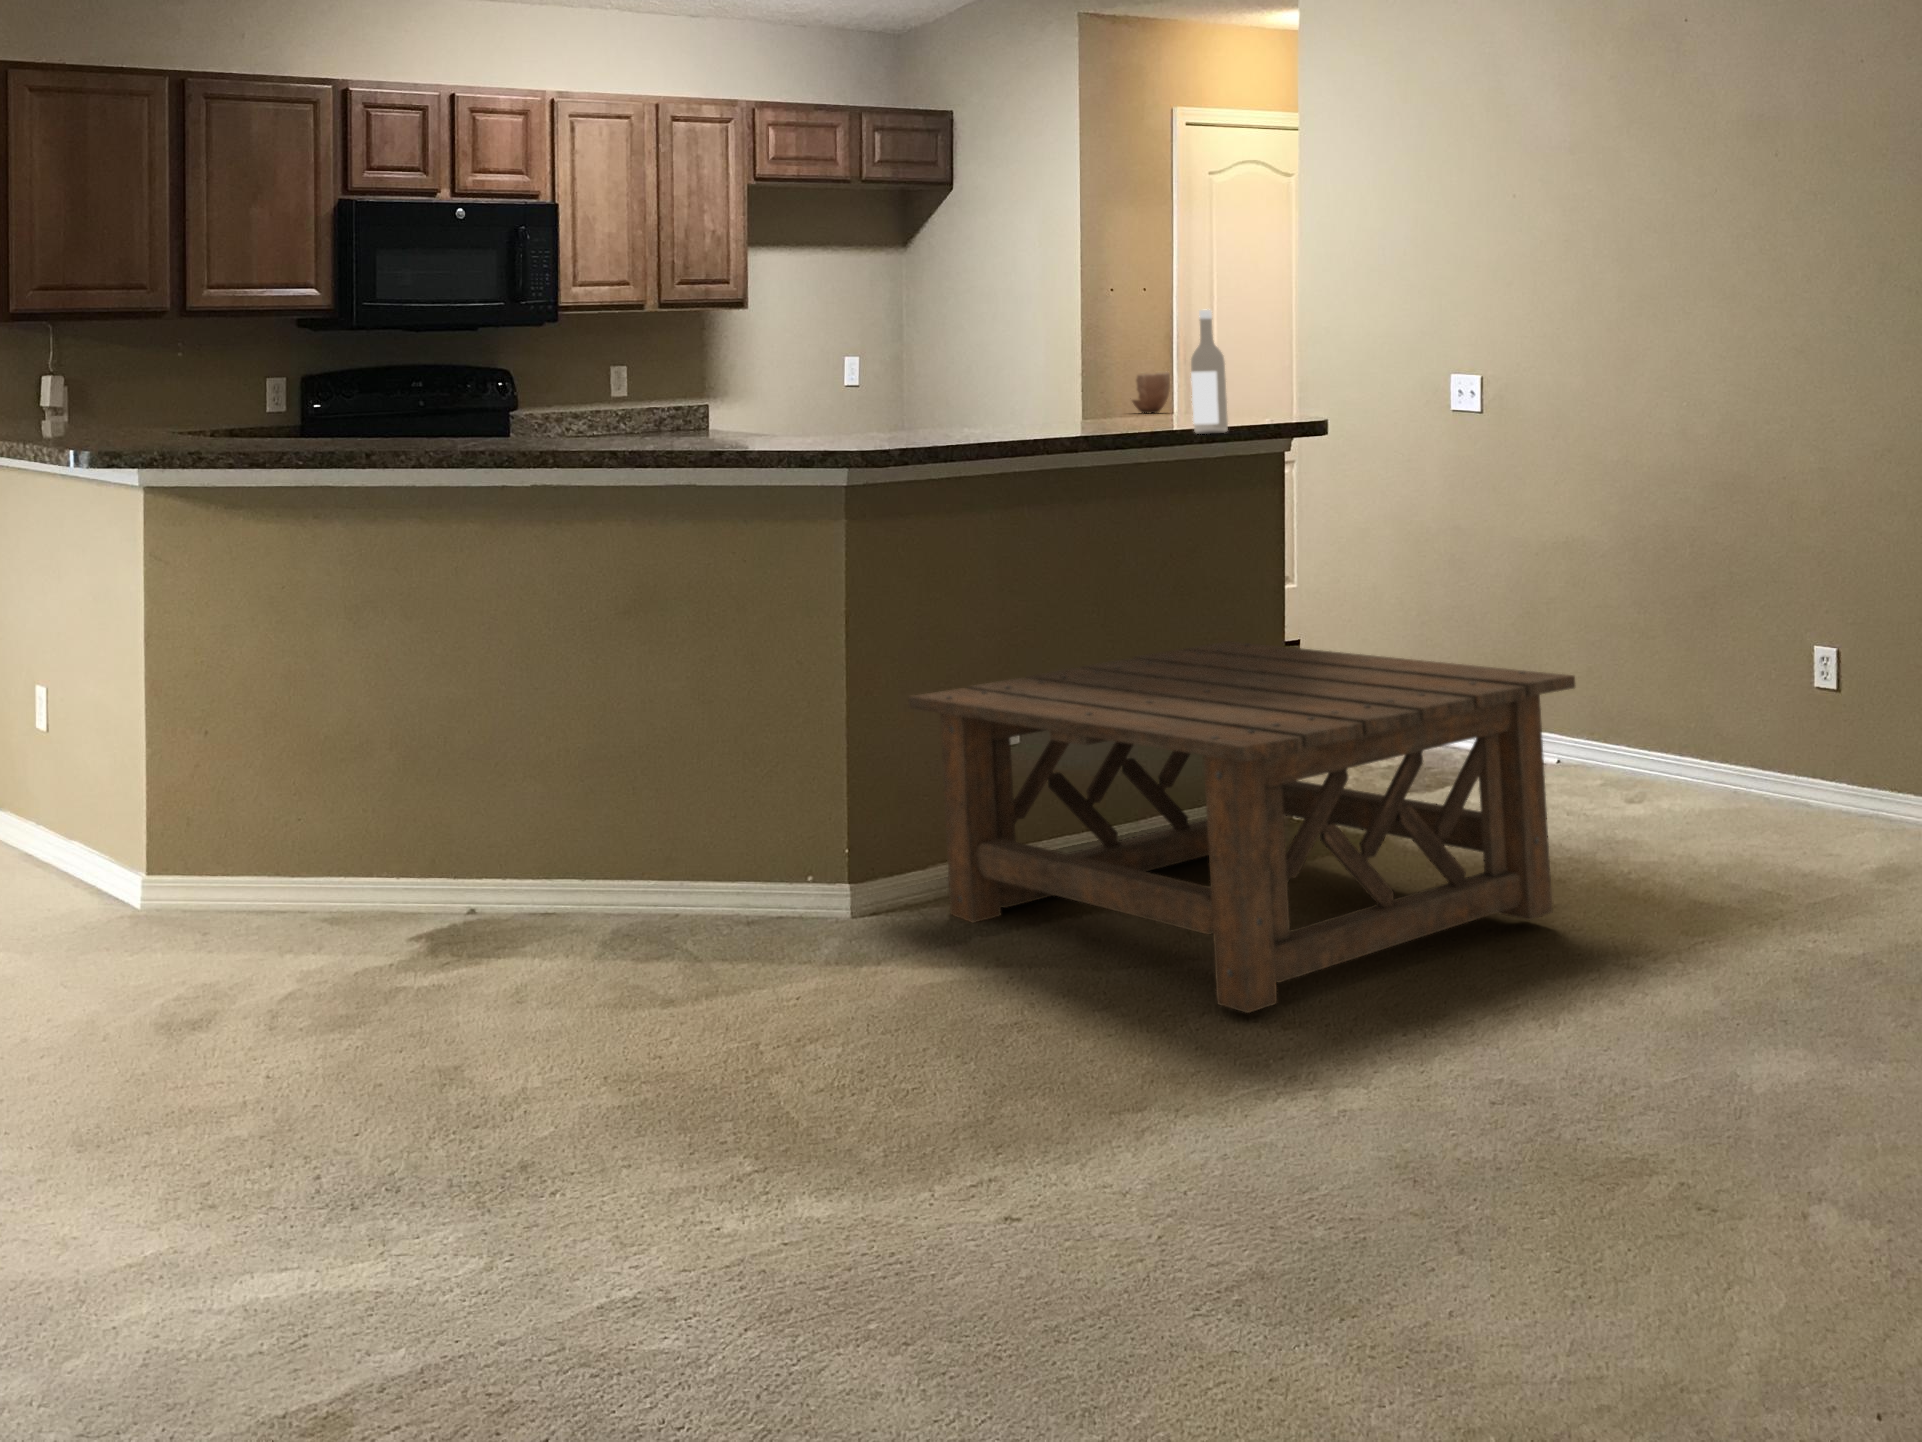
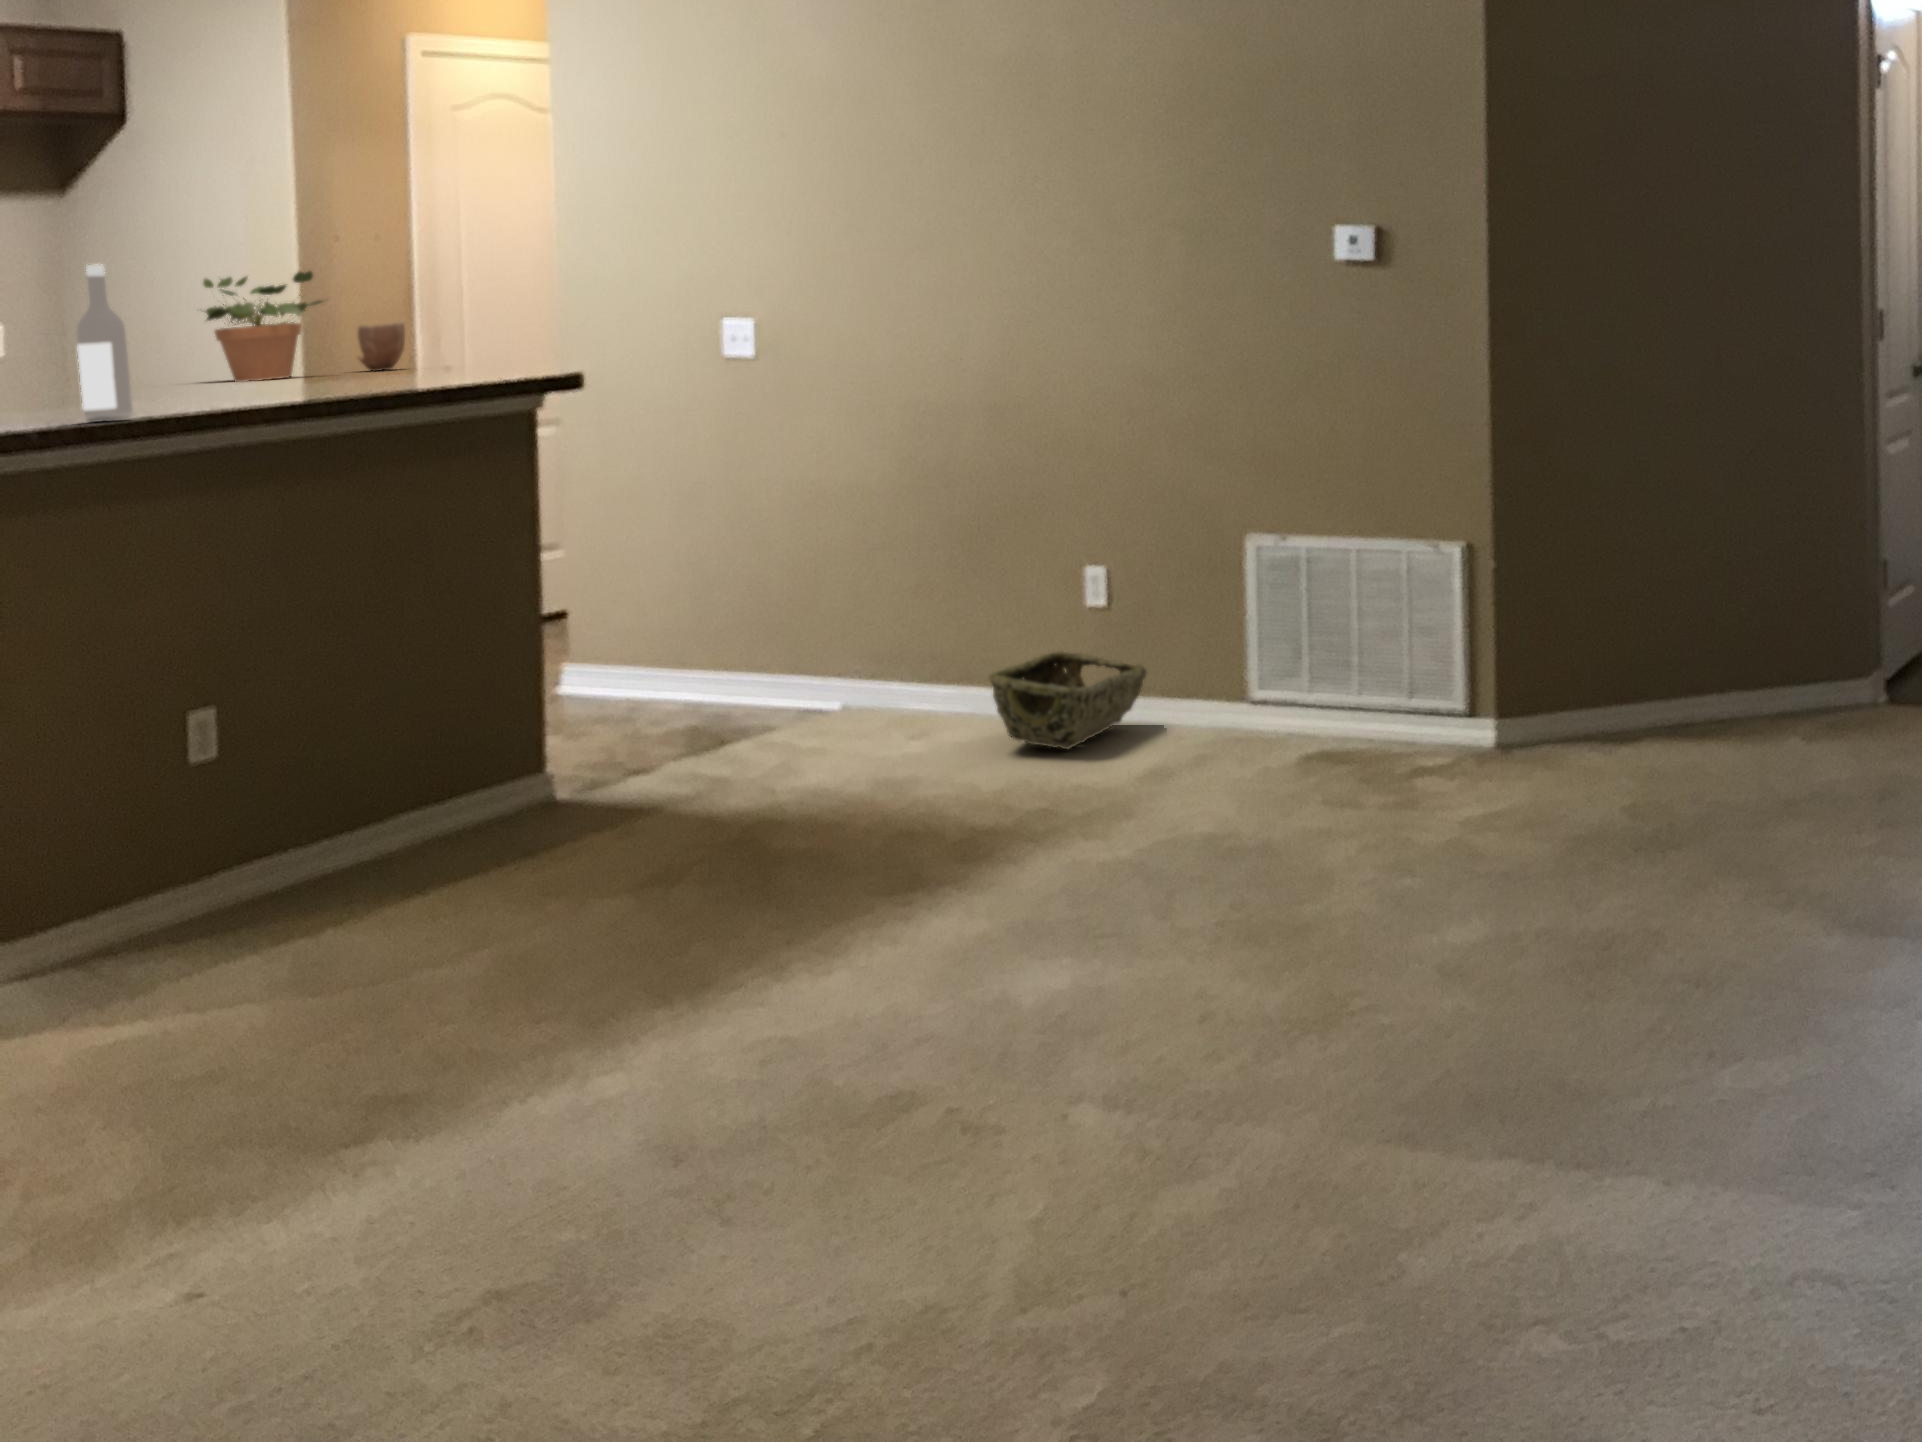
wine bottle: present [1191,310,1228,434] -> present [77,264,133,422]
potted plant: none [1009,325,1116,418] -> present [203,271,323,382]
coffee table: present [908,641,1575,1013] -> none [67,618,845,1003]
woven basket: none [1706,727,1876,832] -> present [988,651,1146,749]

